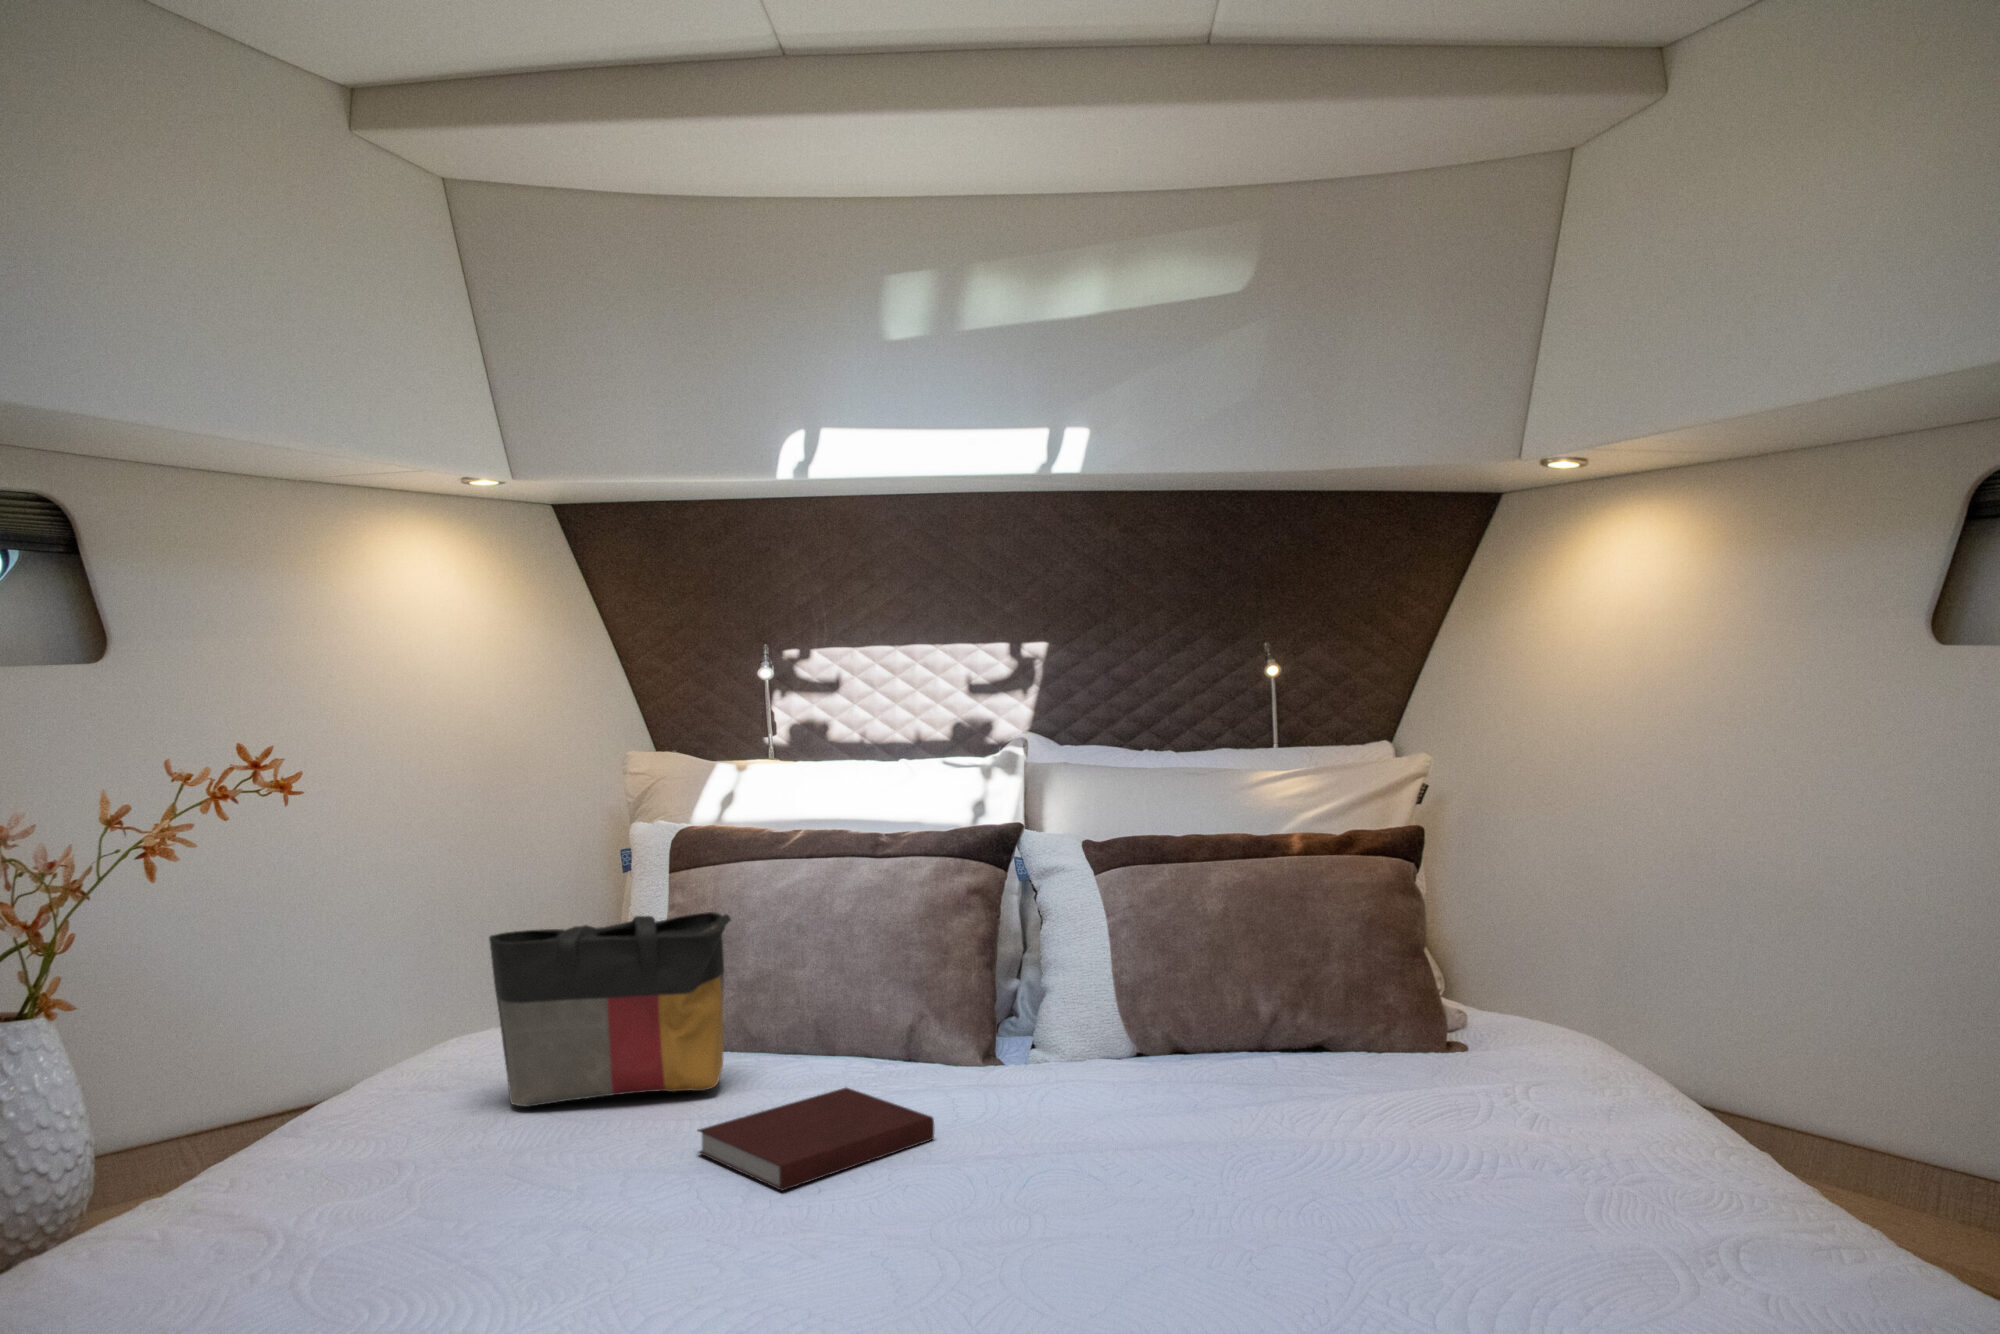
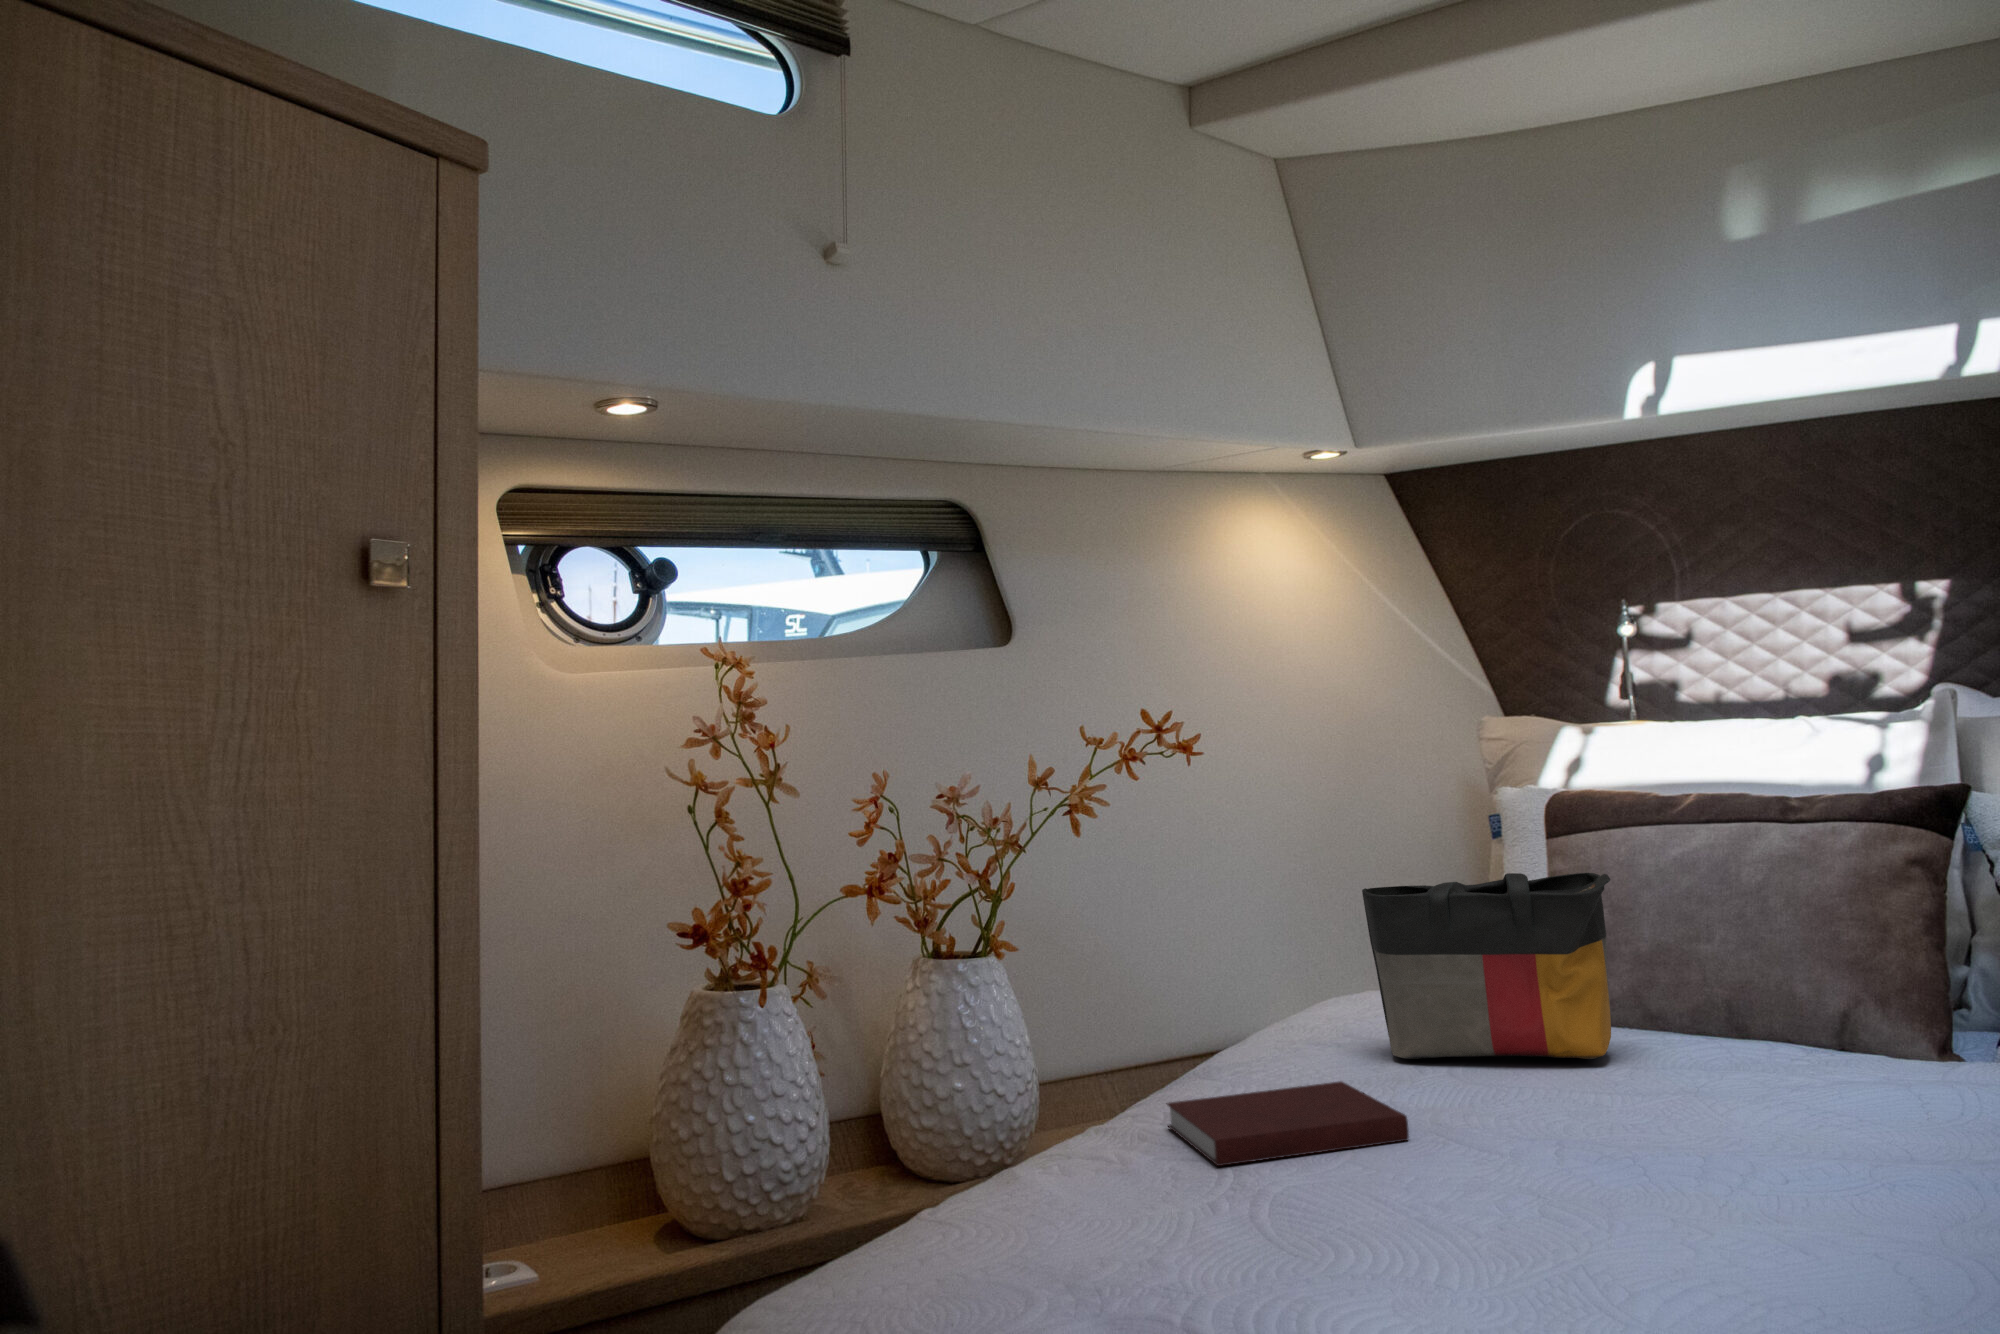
notebook: present [698,1088,934,1191] -> present [1167,1081,1409,1166]

